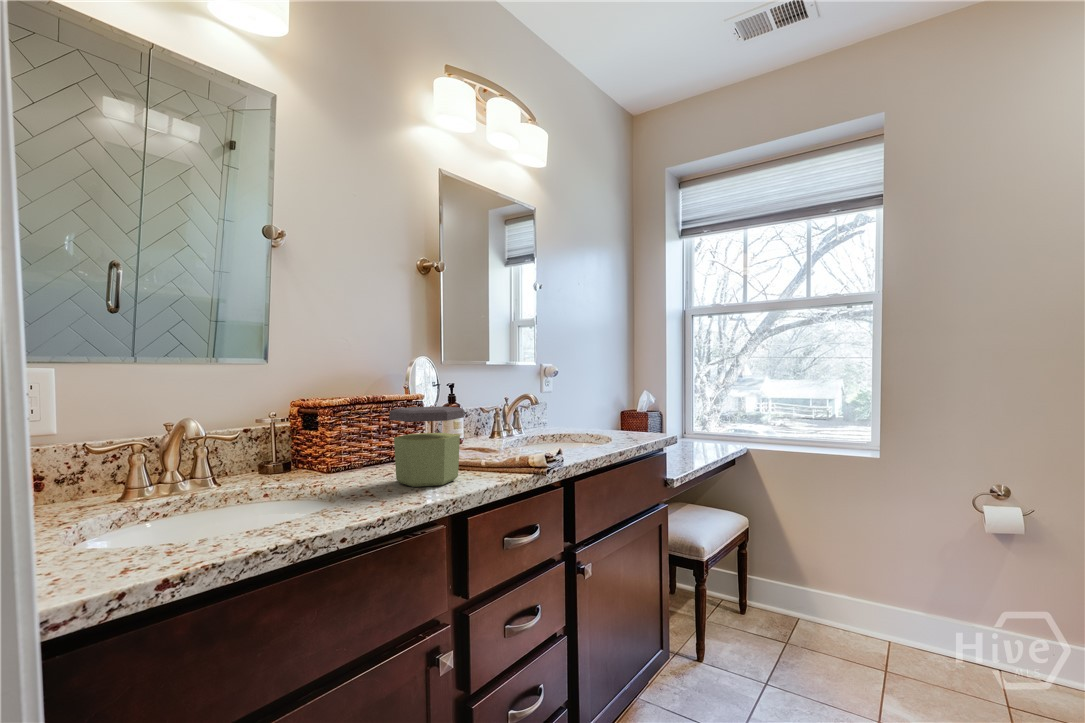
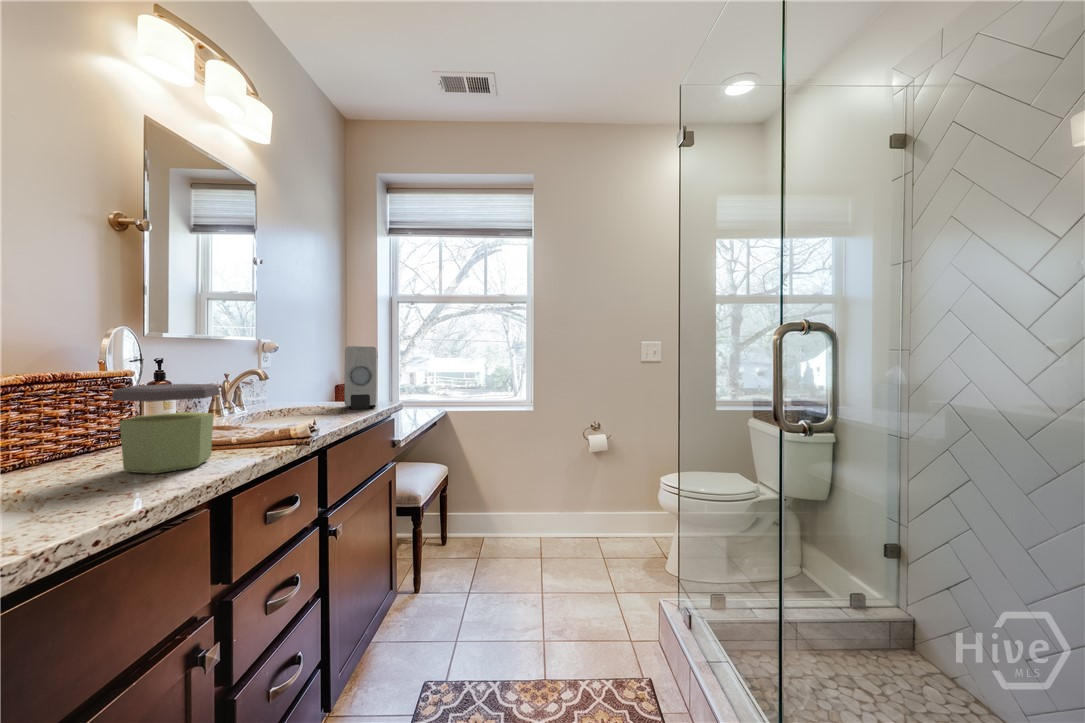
soap dispenser: none [612,367,652,439] -> present [345,346,378,409]

